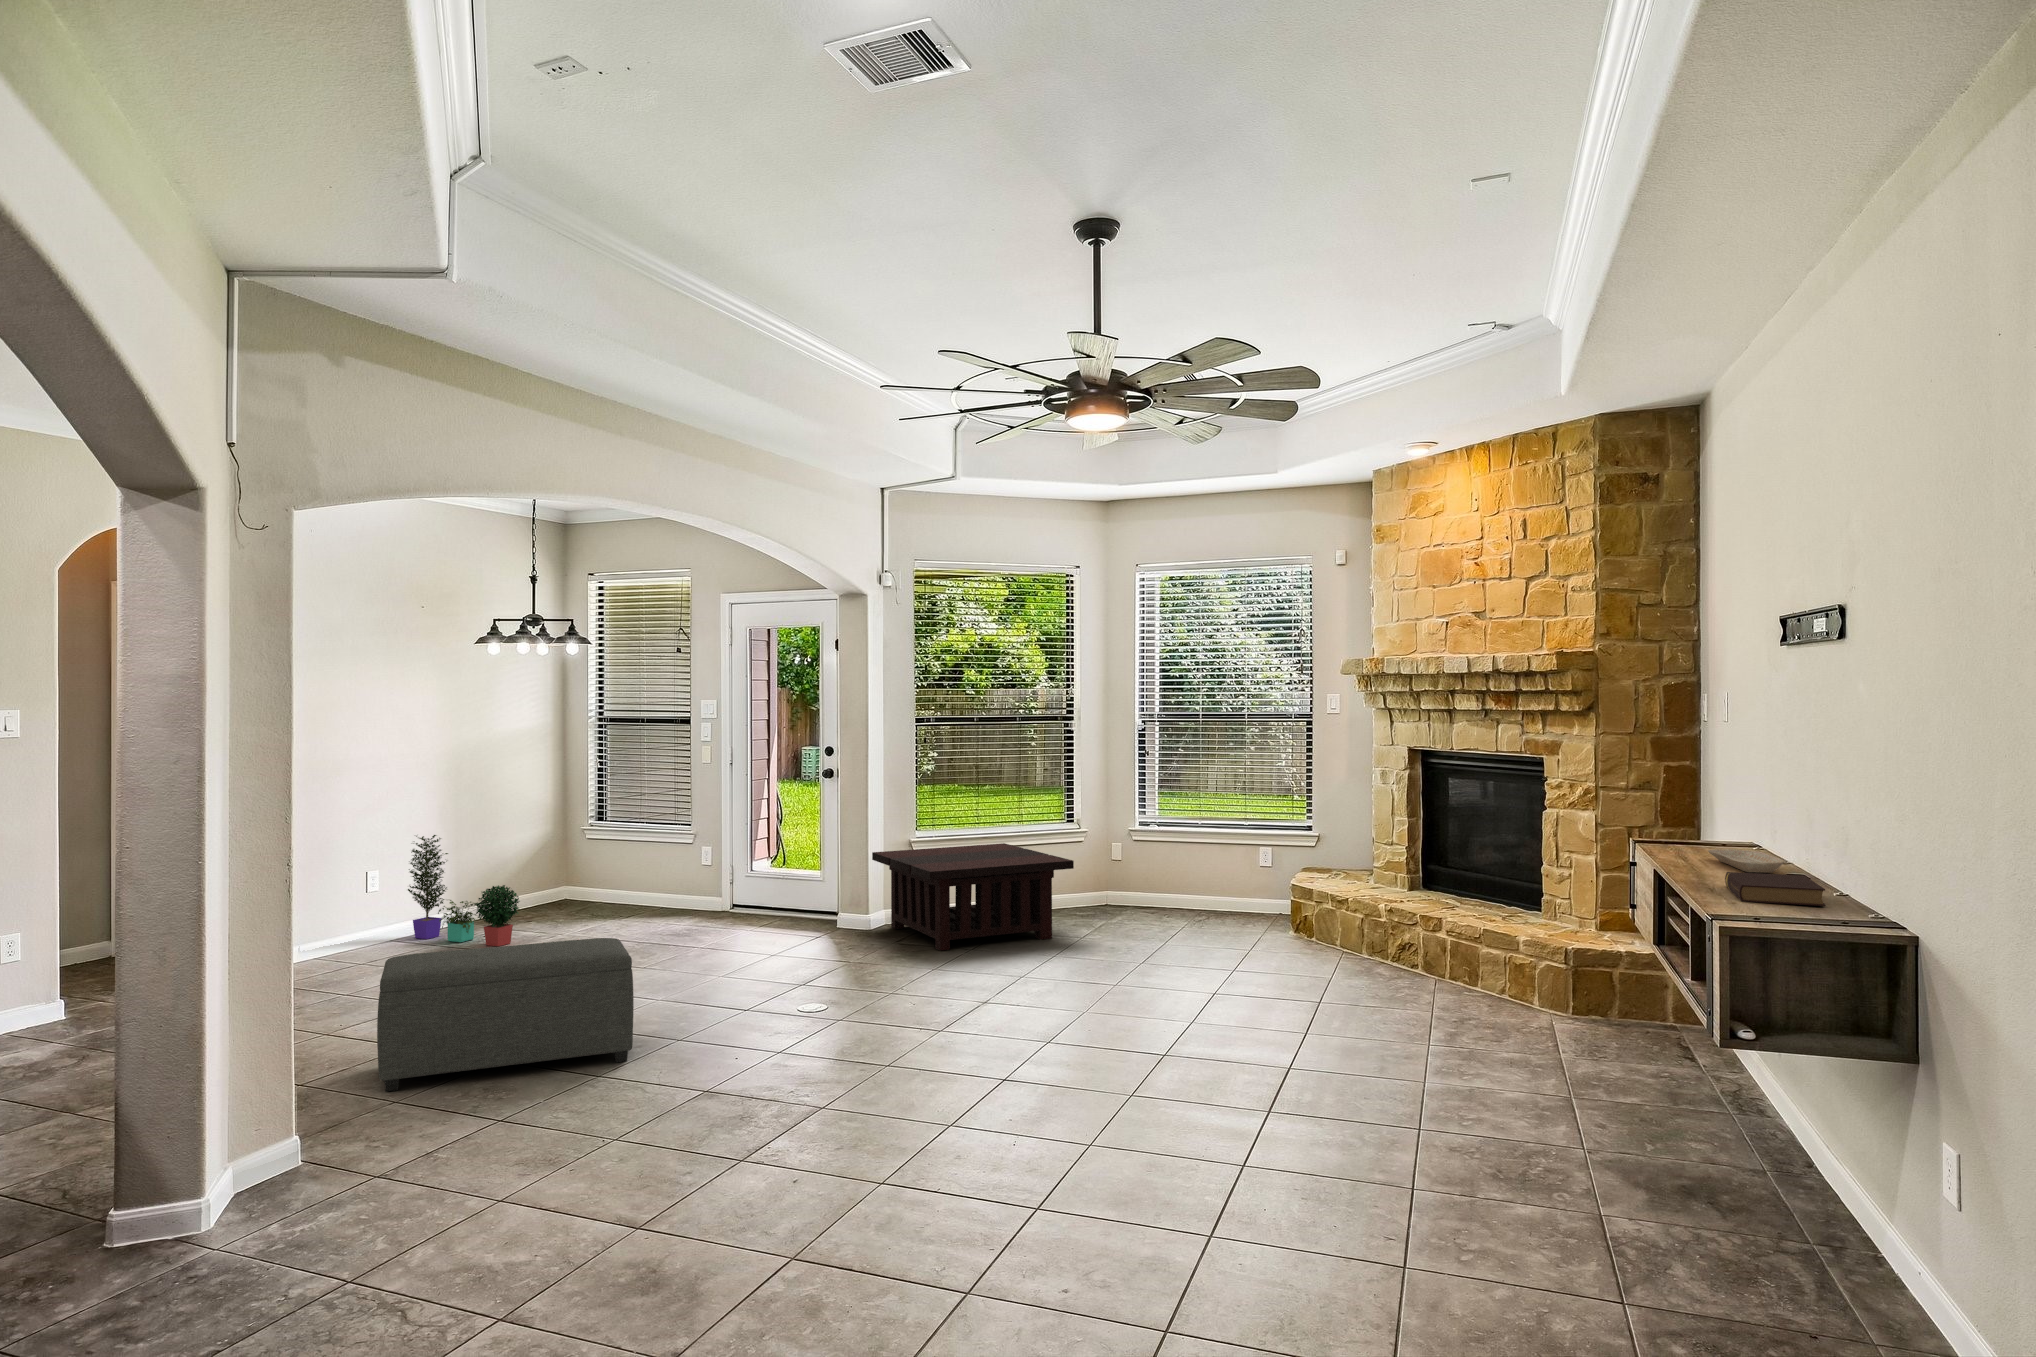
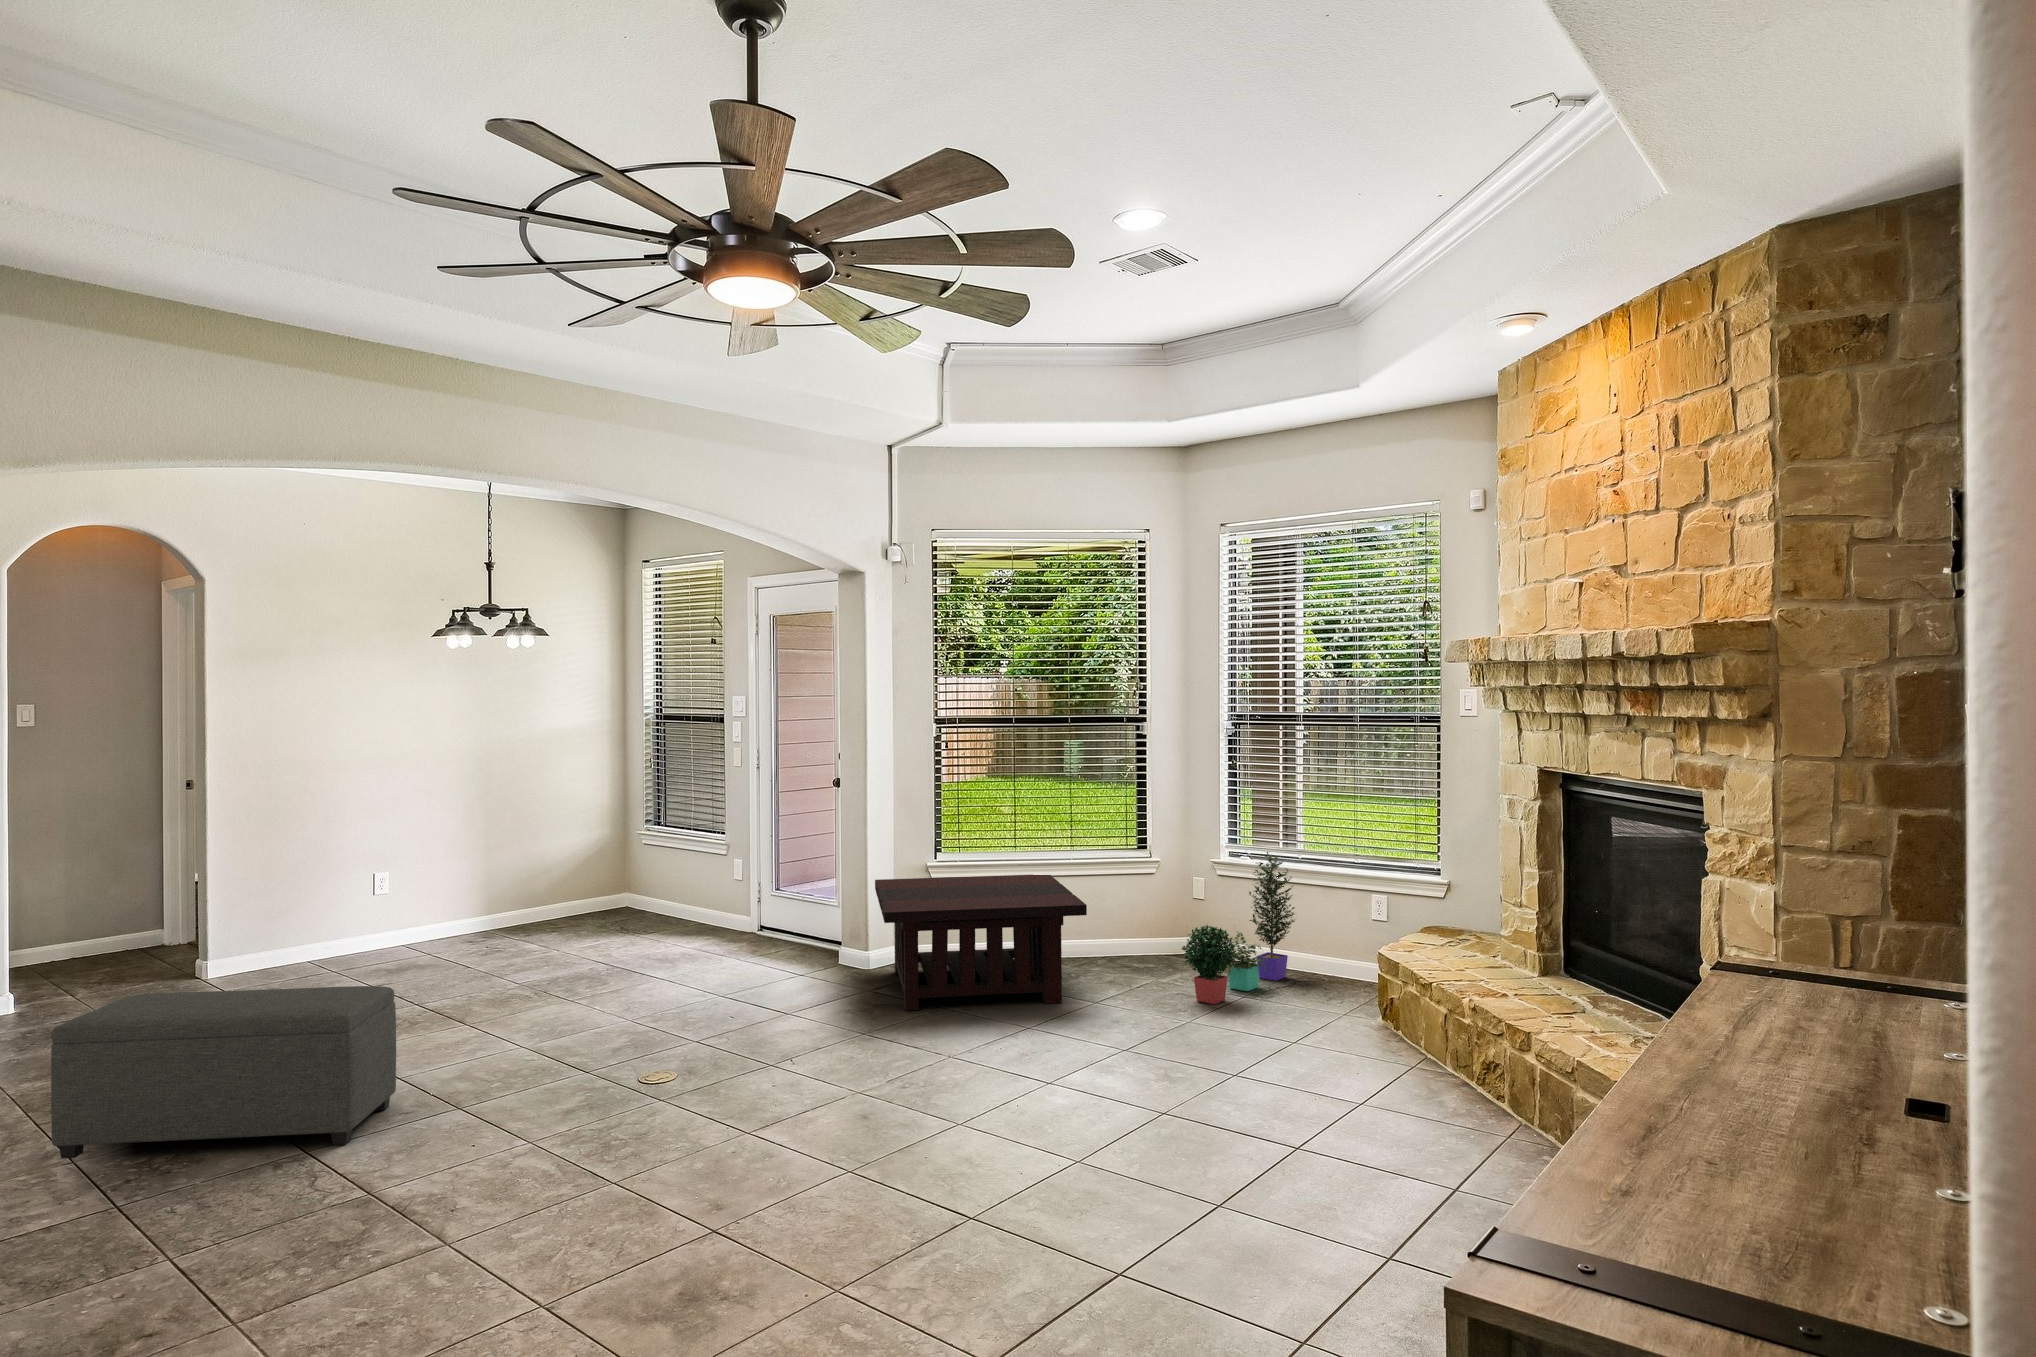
potted plant: present [408,835,520,946] -> present [1182,852,1295,1004]
tray: present [1708,849,1785,873] -> none [1762,1009,1881,1084]
book: present [1725,872,1826,906] -> none [1607,1093,1839,1234]

